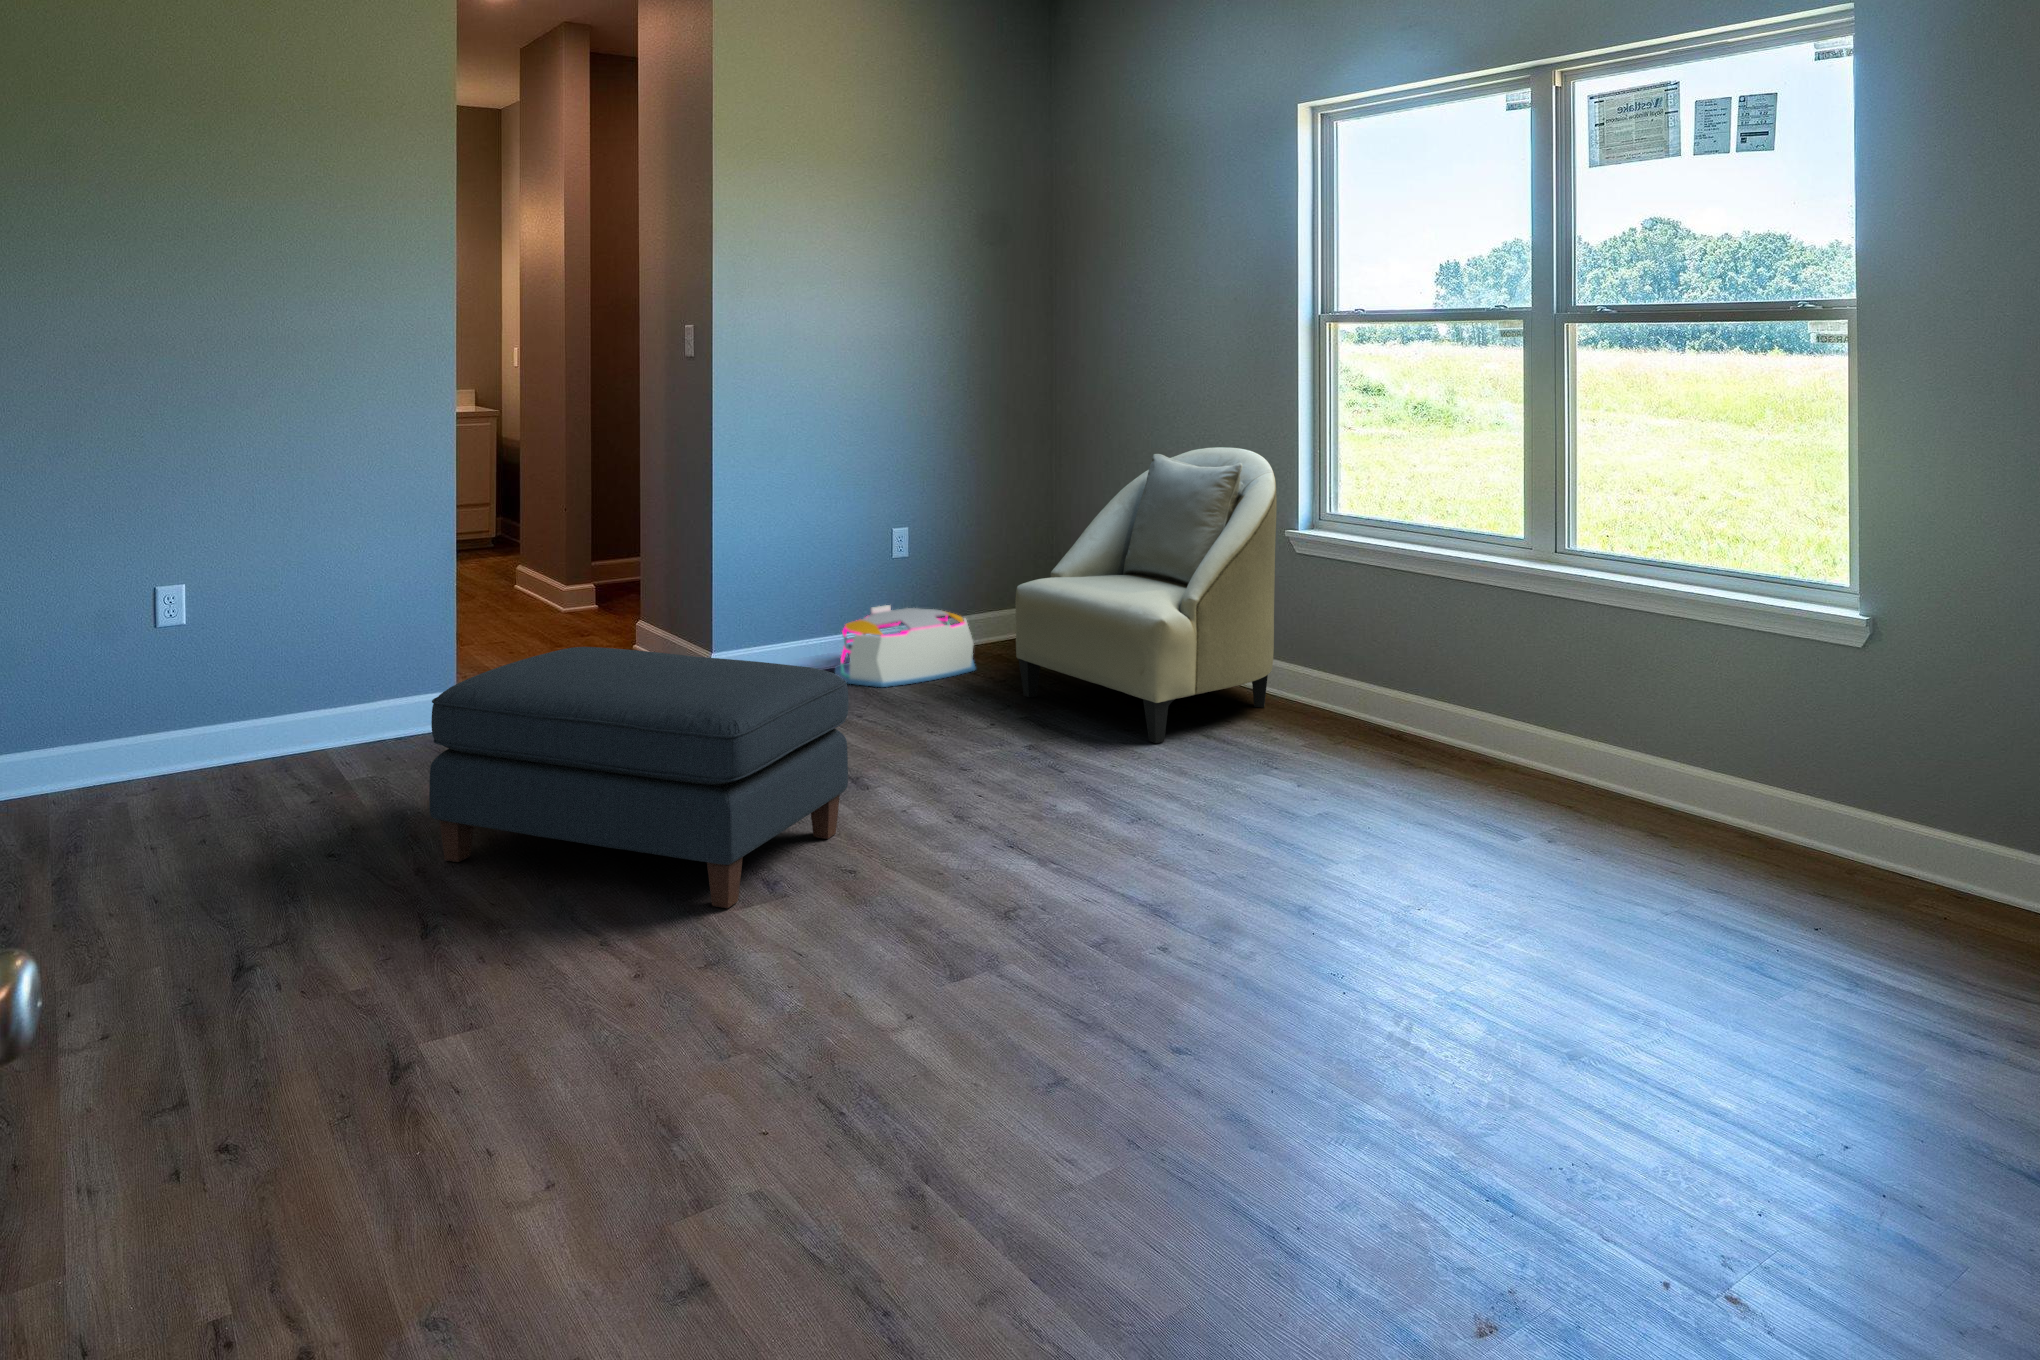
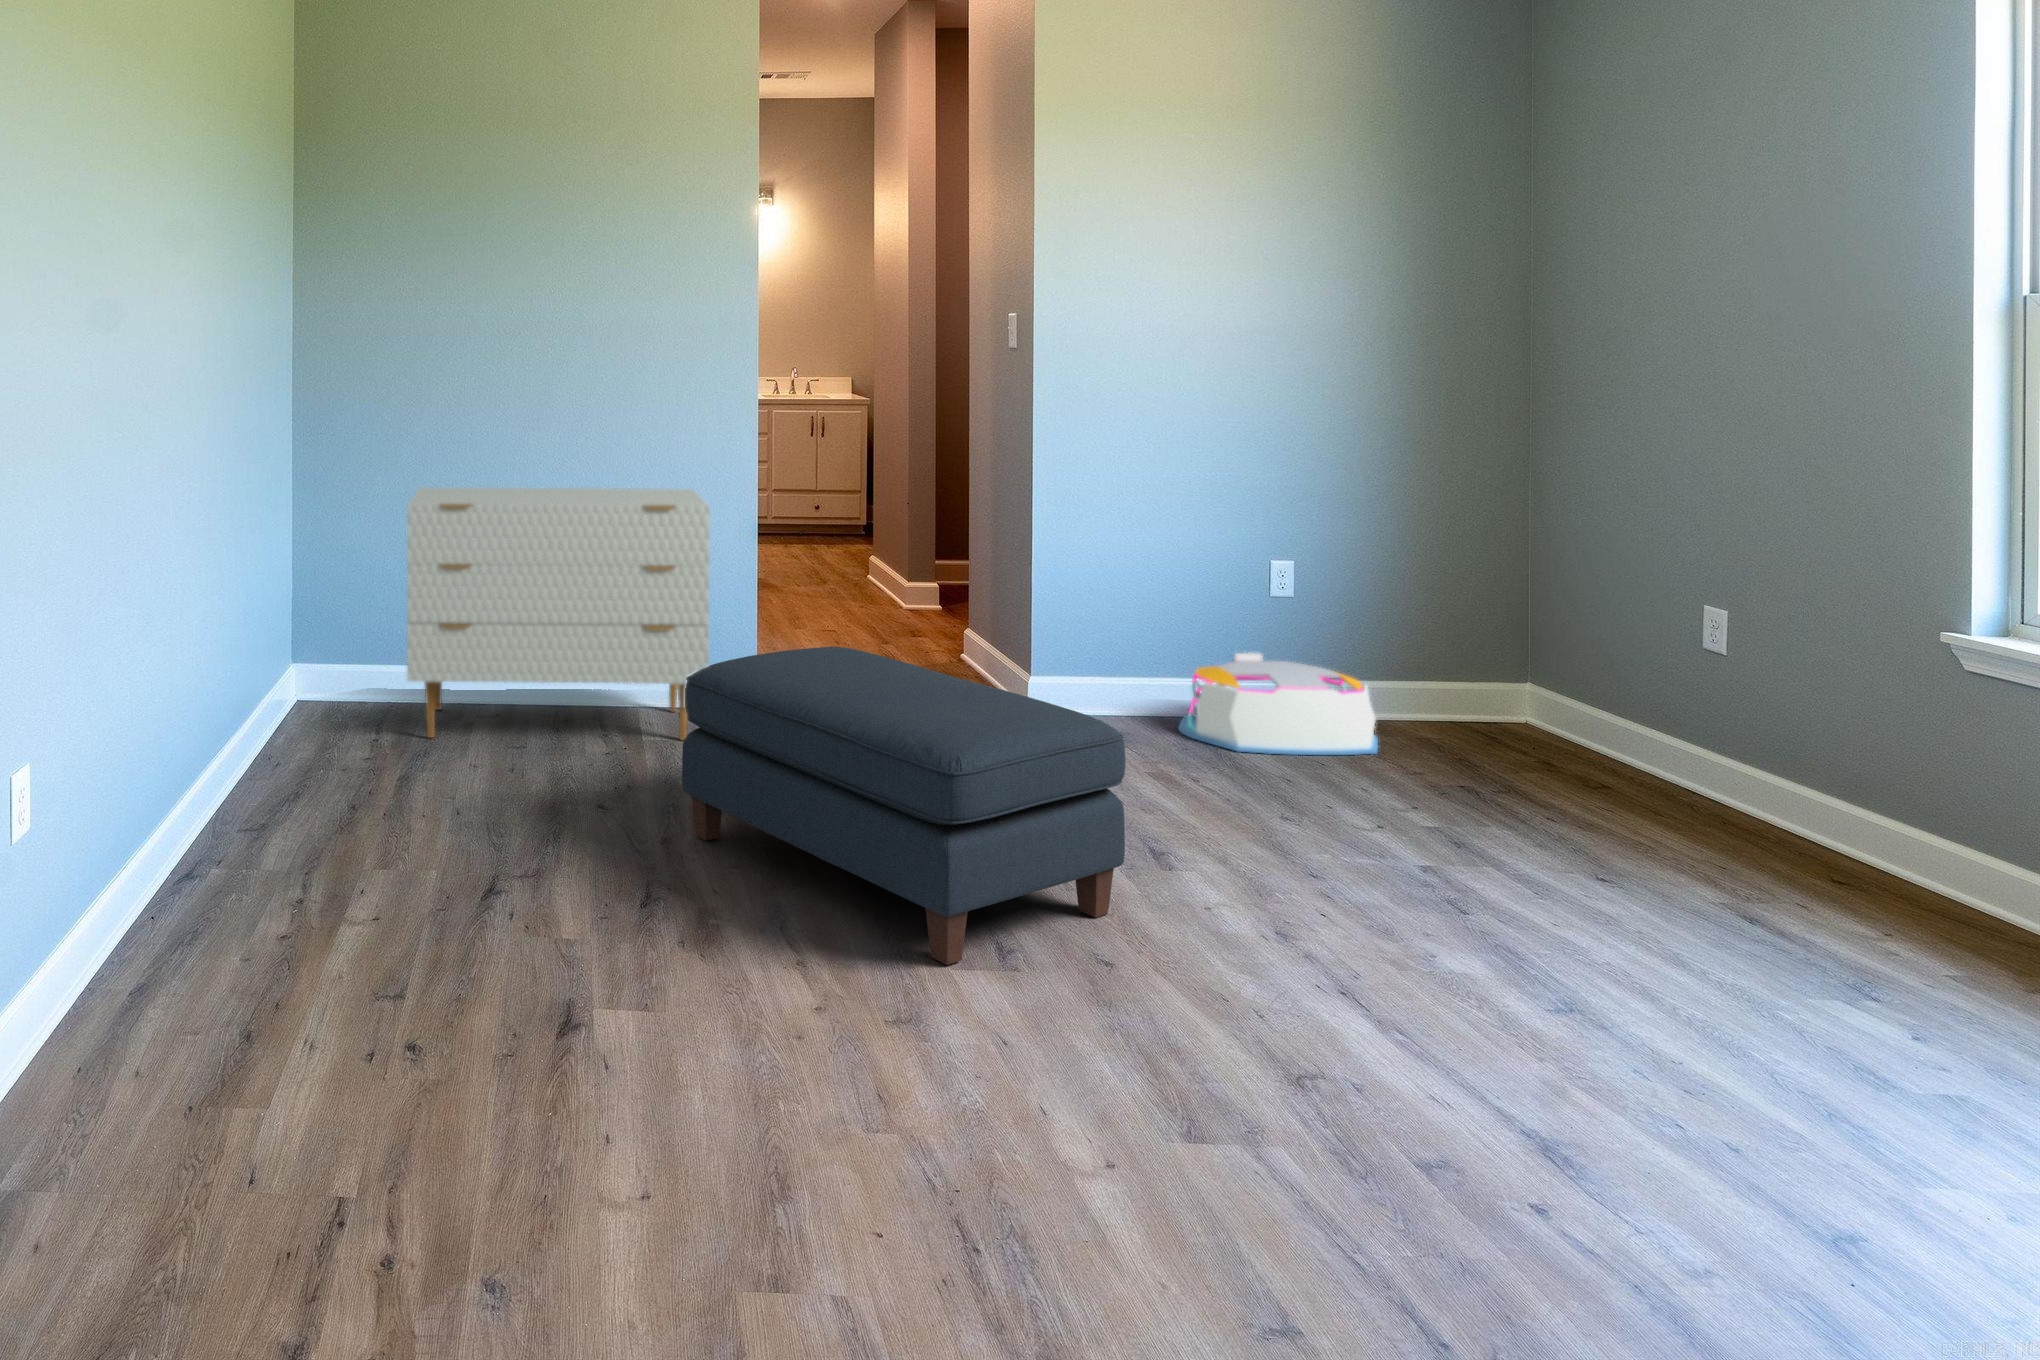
armchair: present [1016,447,1277,743] -> none [1427,496,1903,910]
dresser: none [26,510,420,834] -> present [407,487,710,741]

